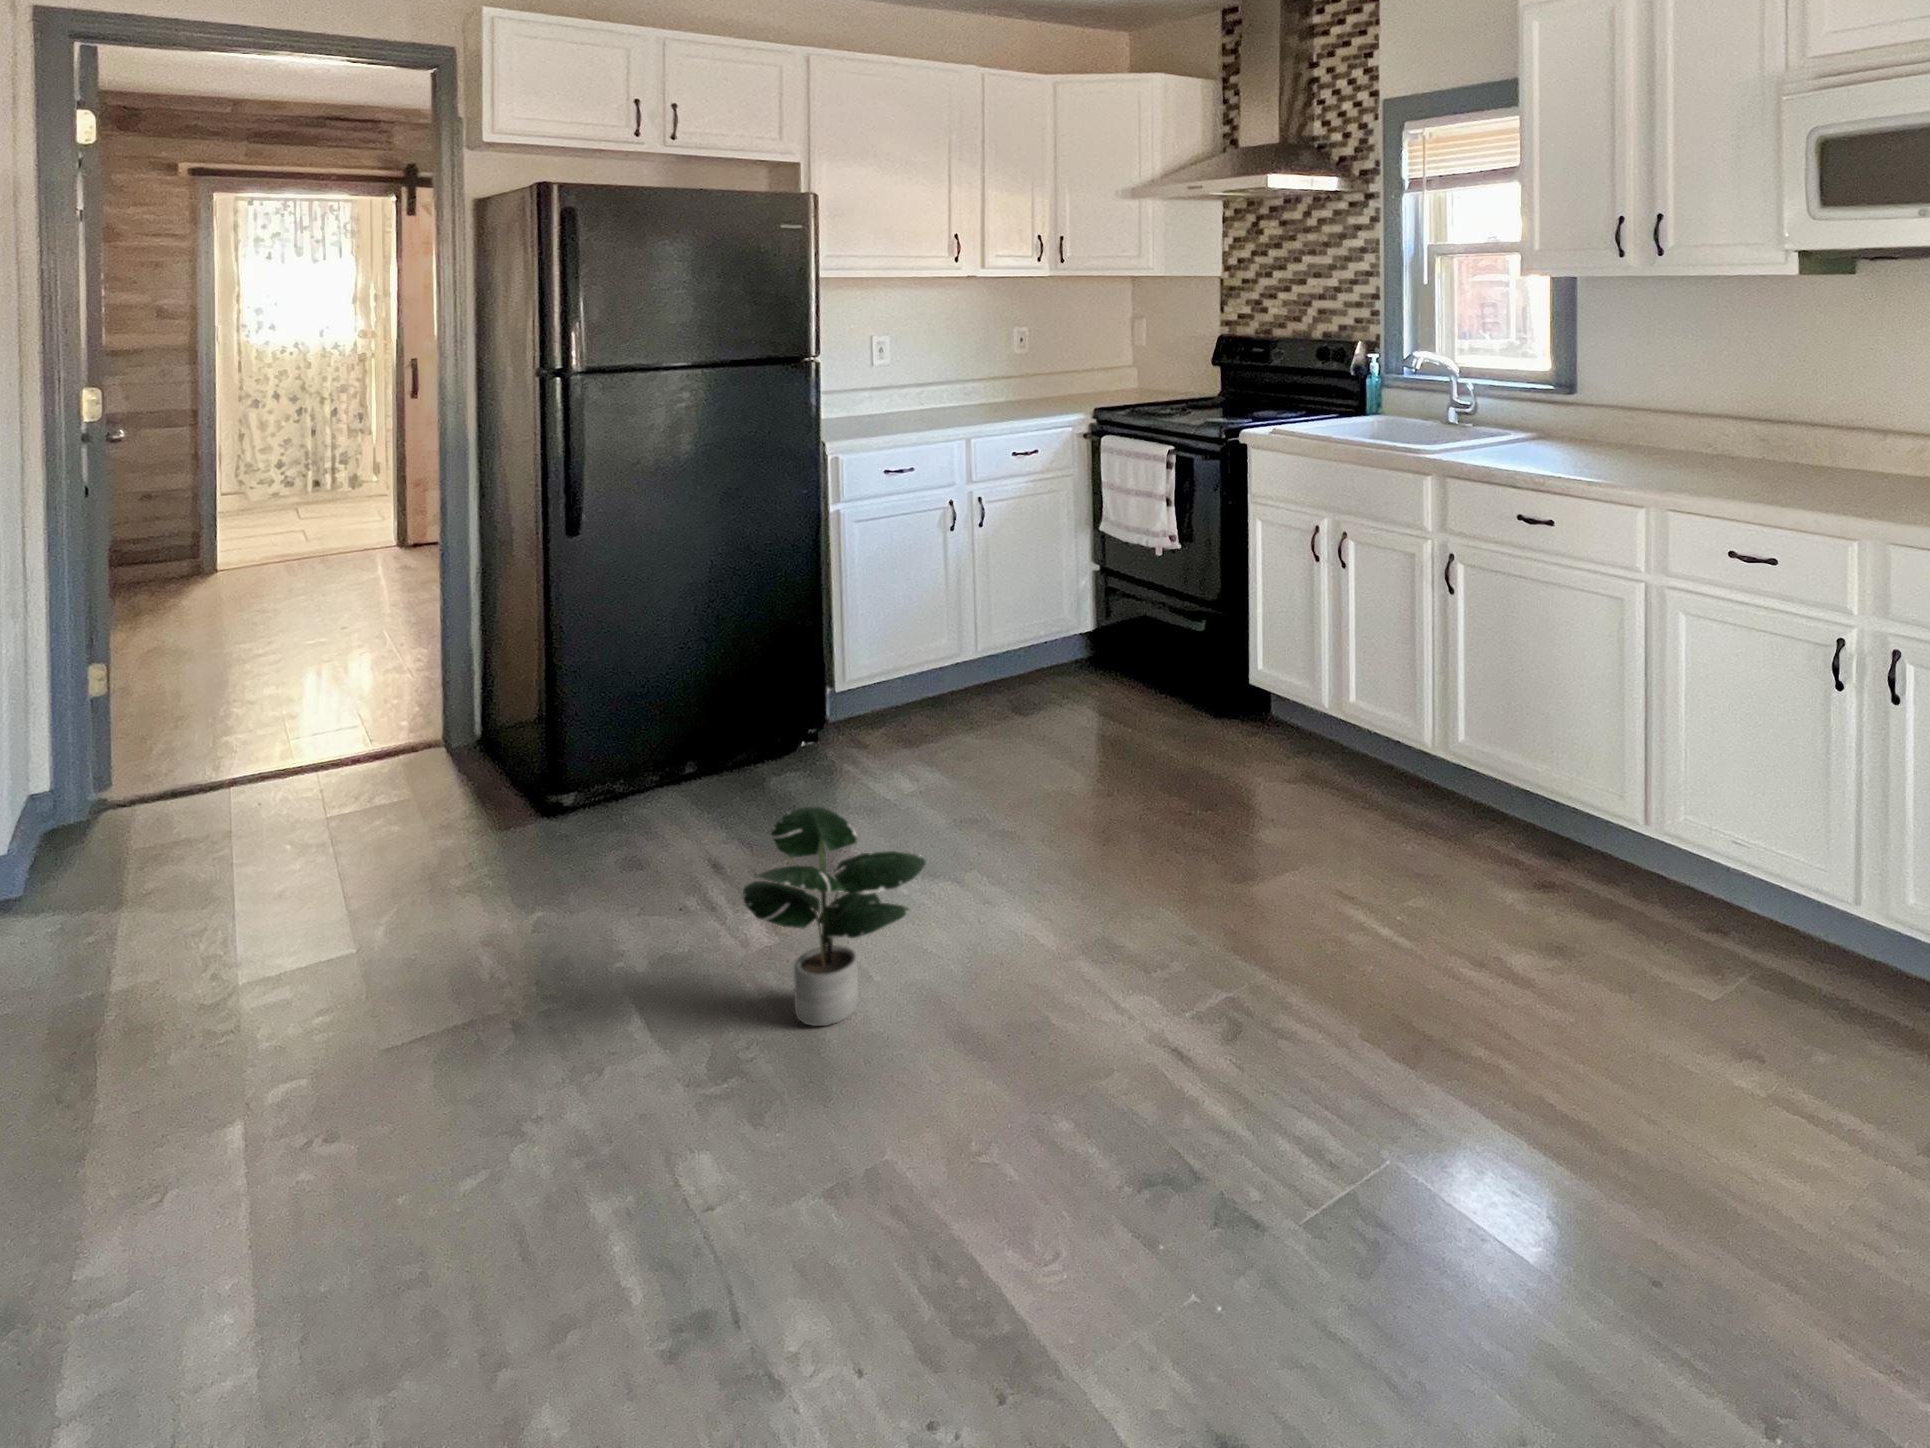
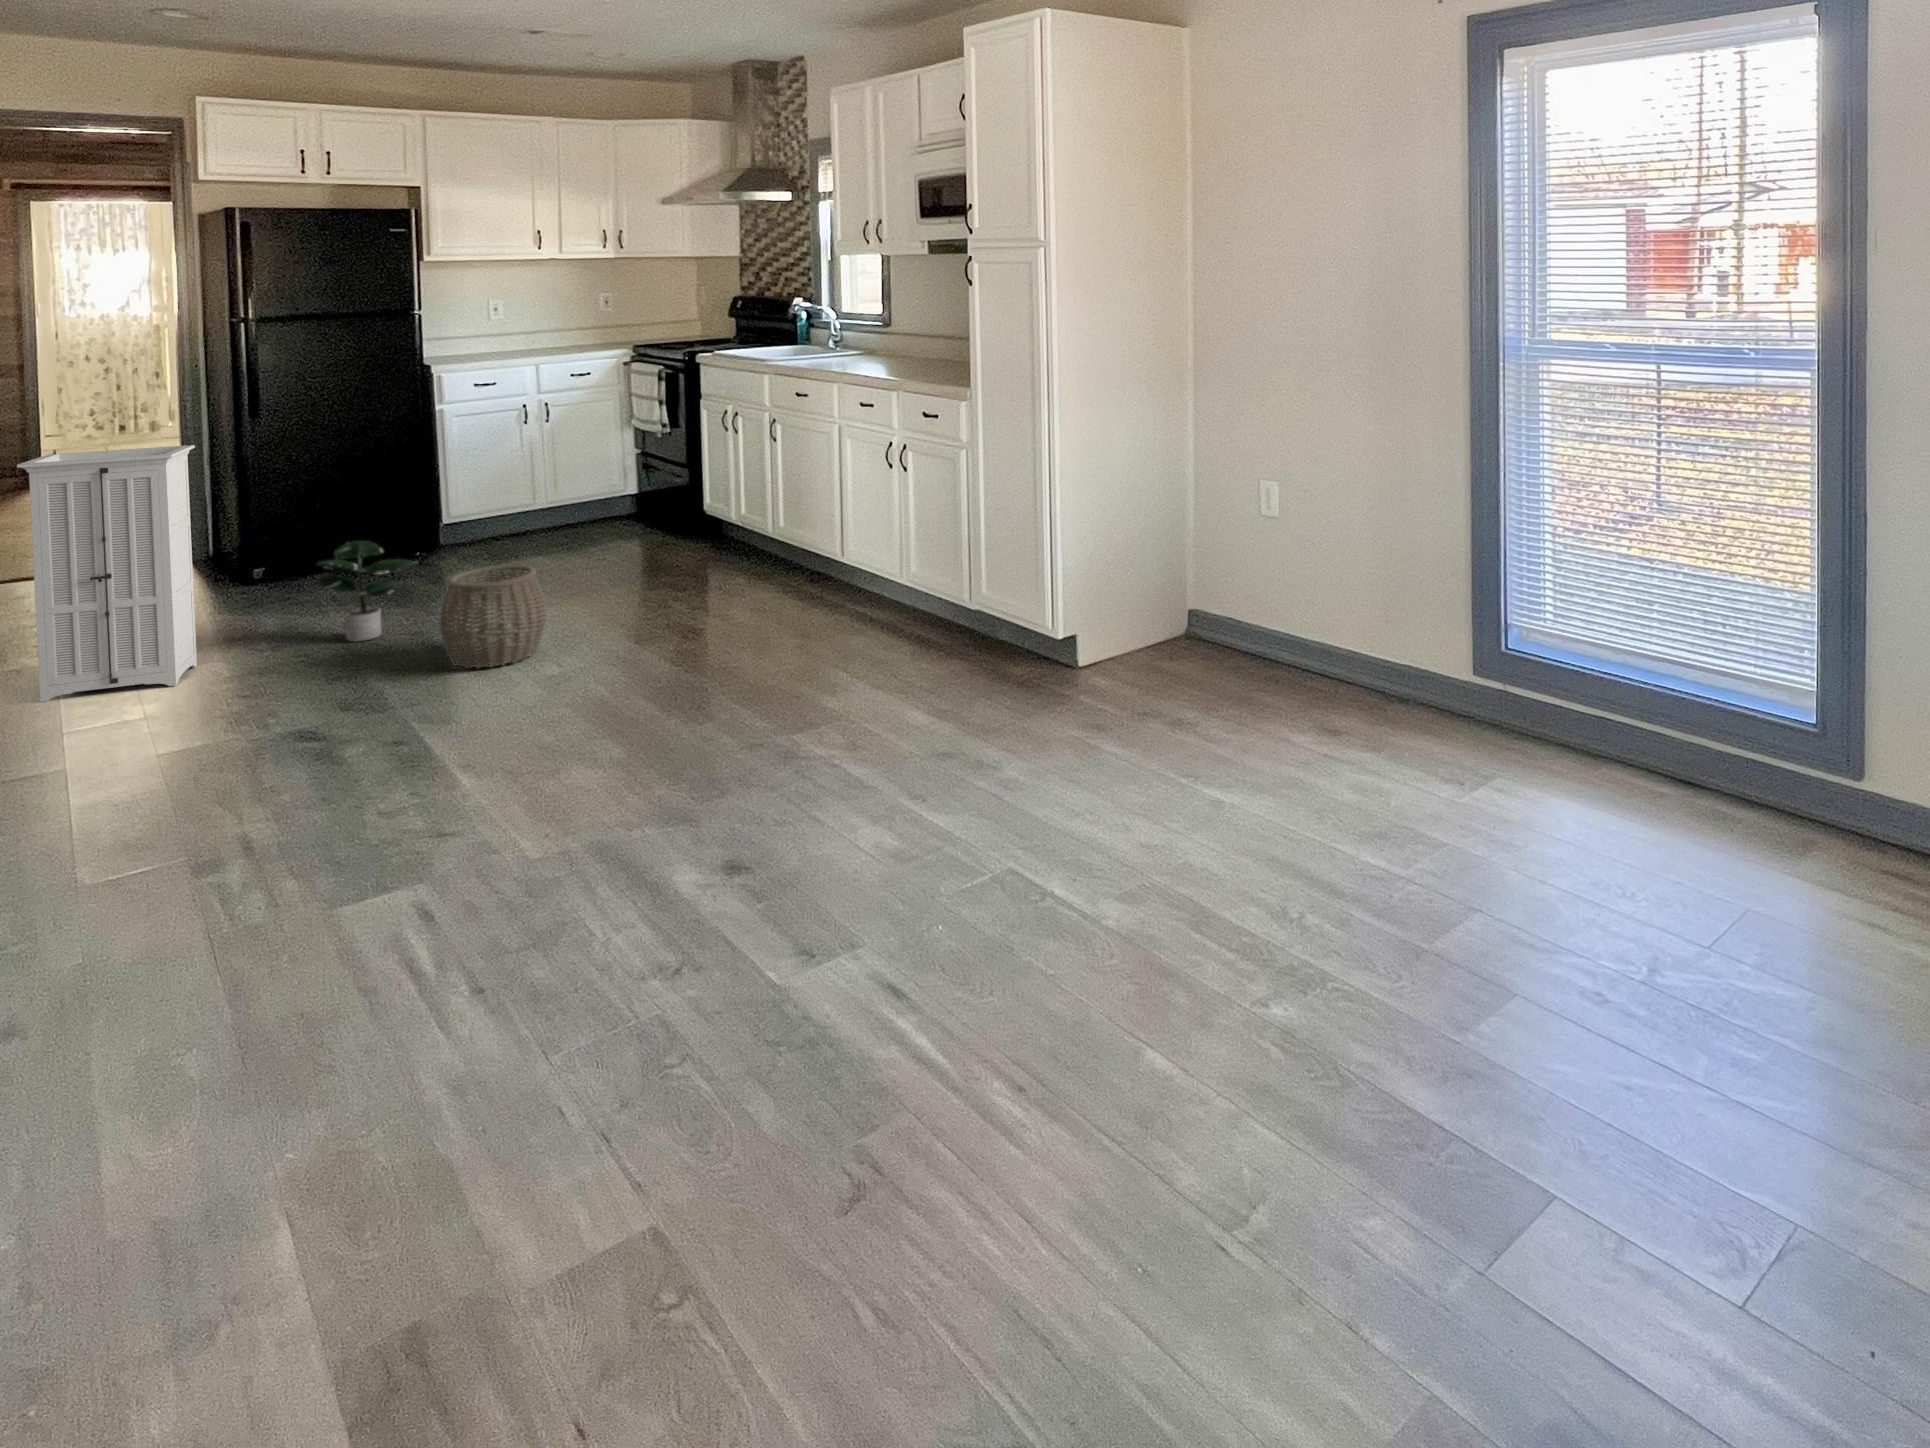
storage cabinet: none [188,639,539,1247] -> present [17,441,197,702]
woven basket: none [1030,897,1237,1159] -> present [440,565,547,668]

